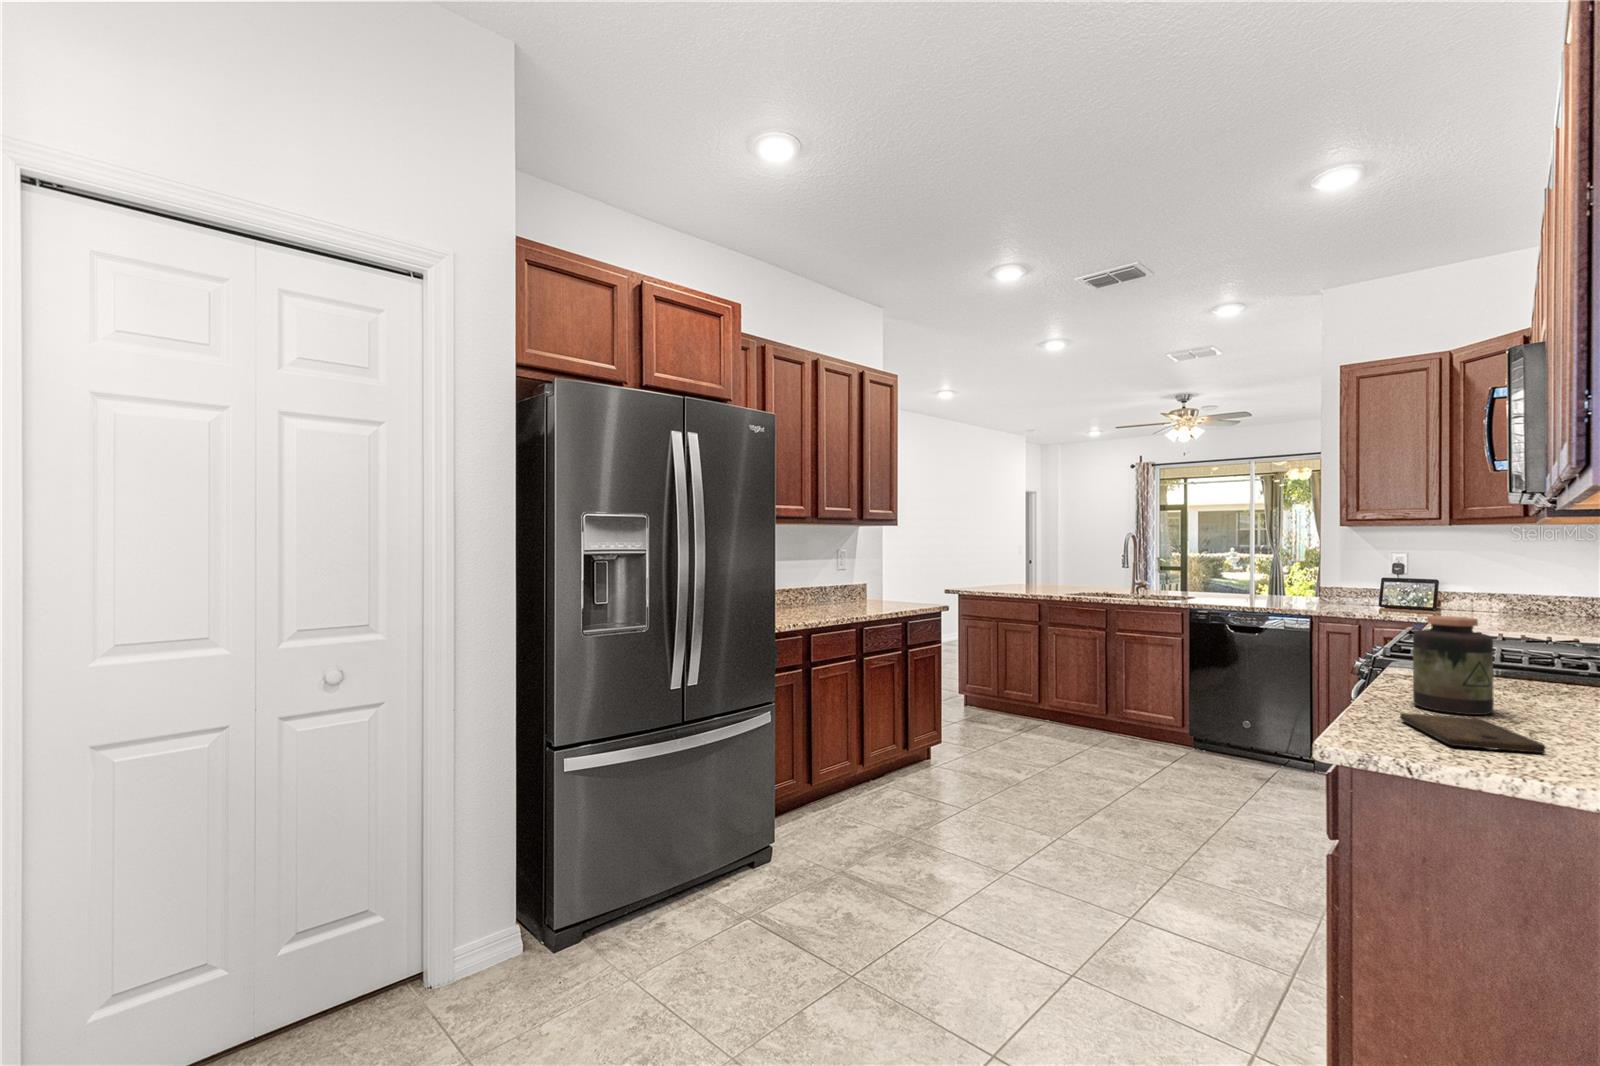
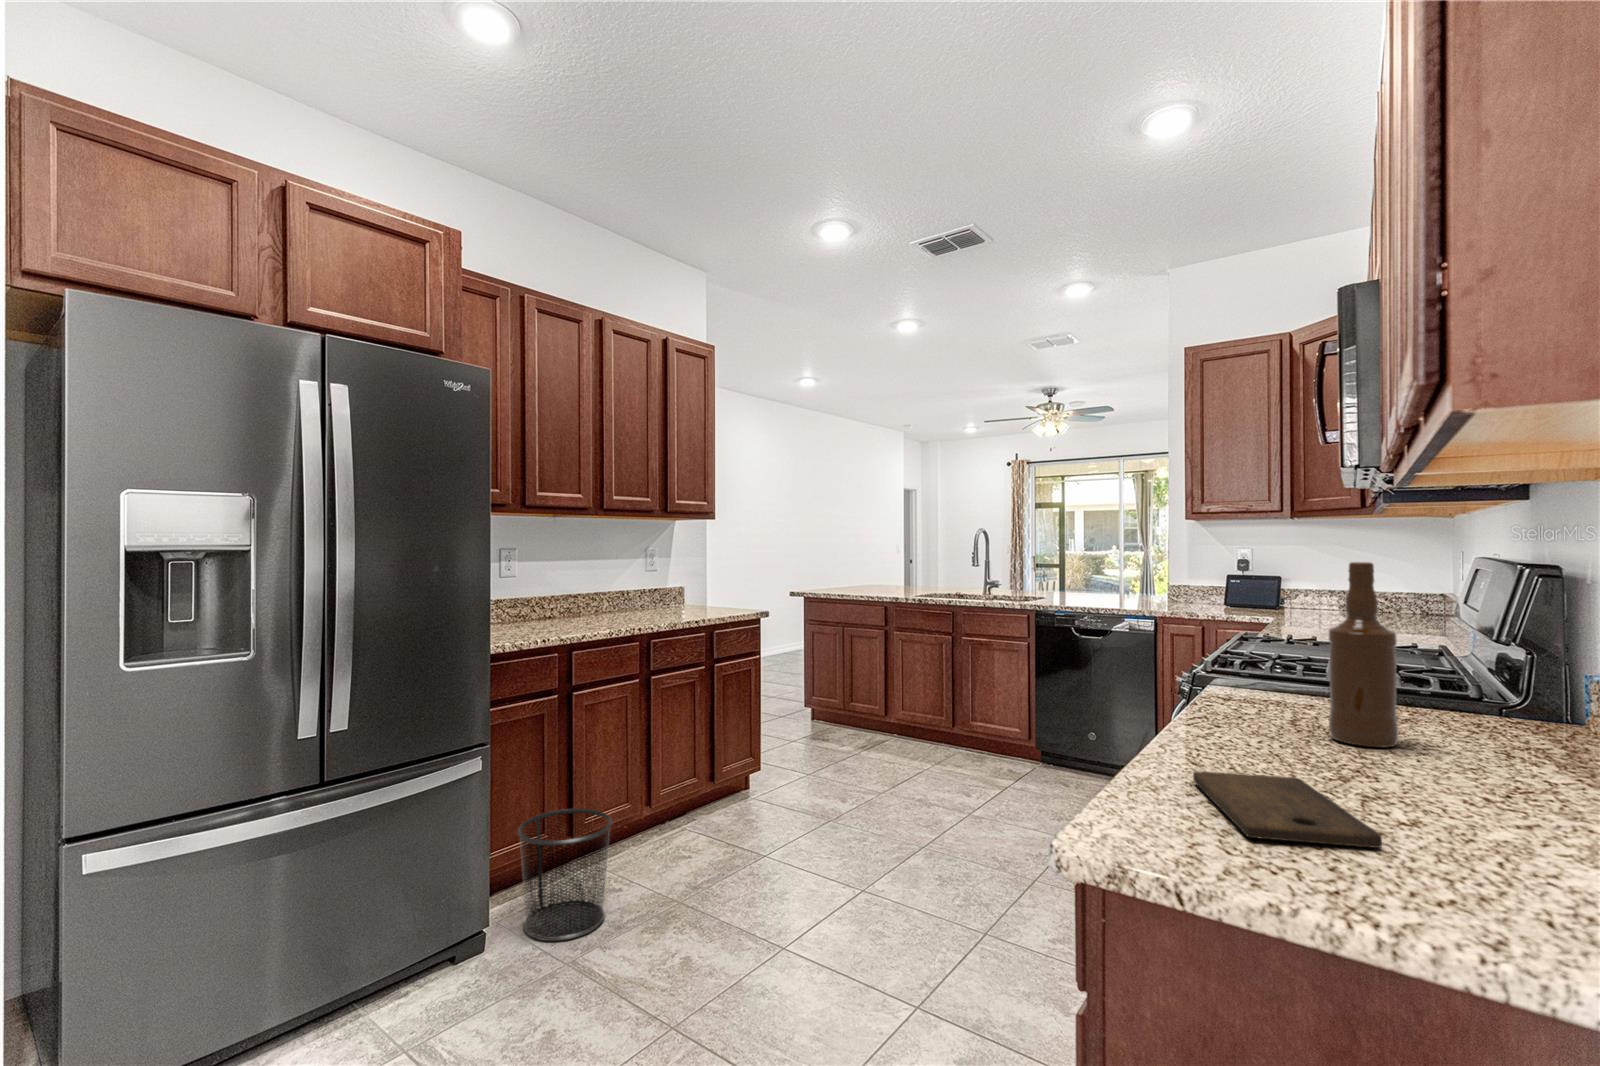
bottle: none [1500,570,1558,707] -> present [1329,562,1398,747]
jar: present [1413,616,1494,715] -> none [1219,626,1318,766]
waste bin: none [786,759,857,859] -> present [517,808,612,941]

